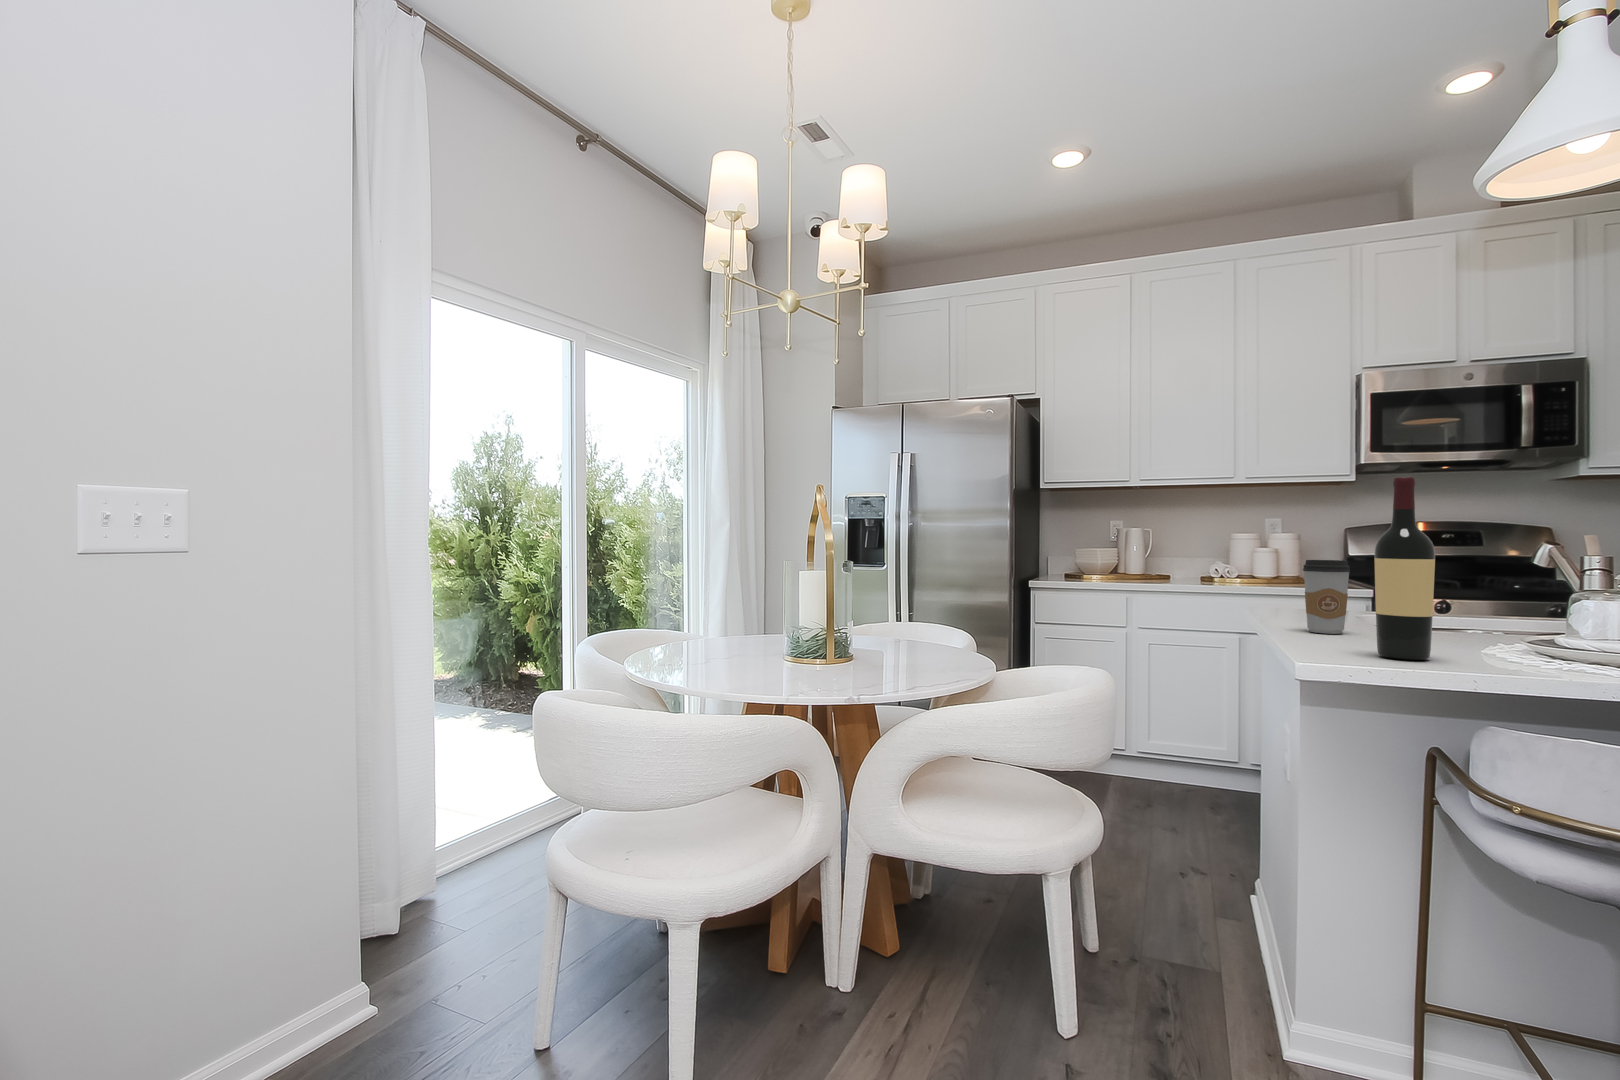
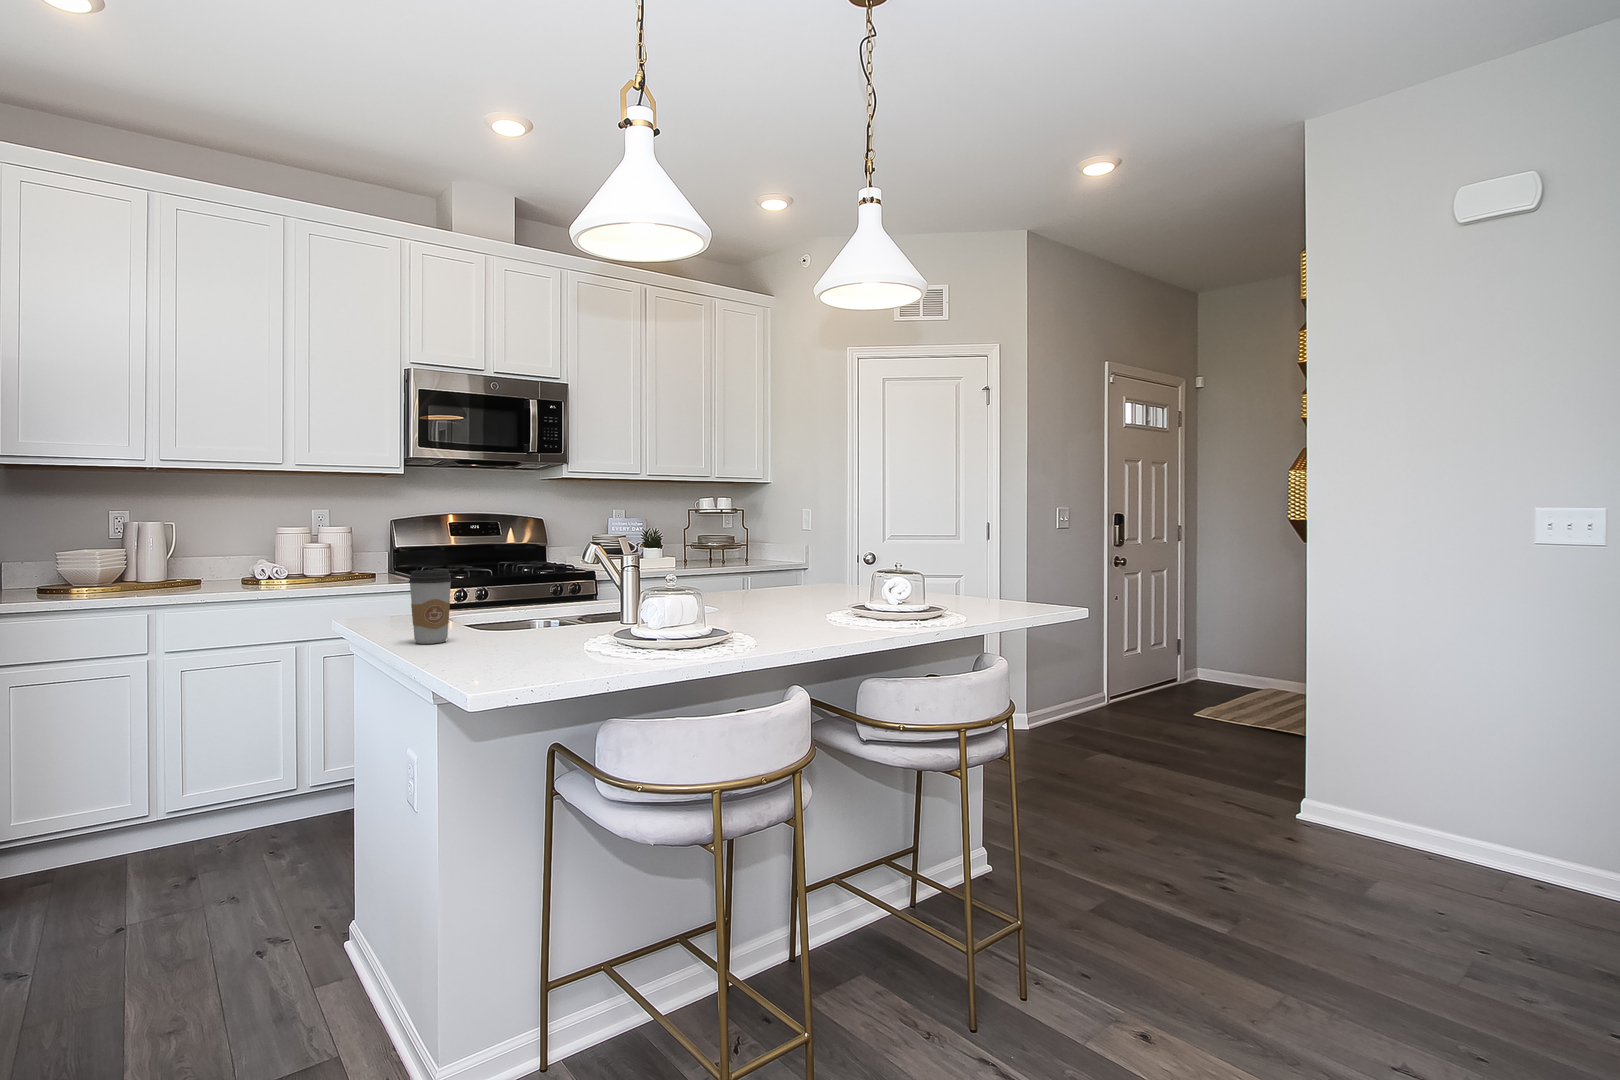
wine bottle: present [1375,477,1435,660] -> none [490,499,535,664]

